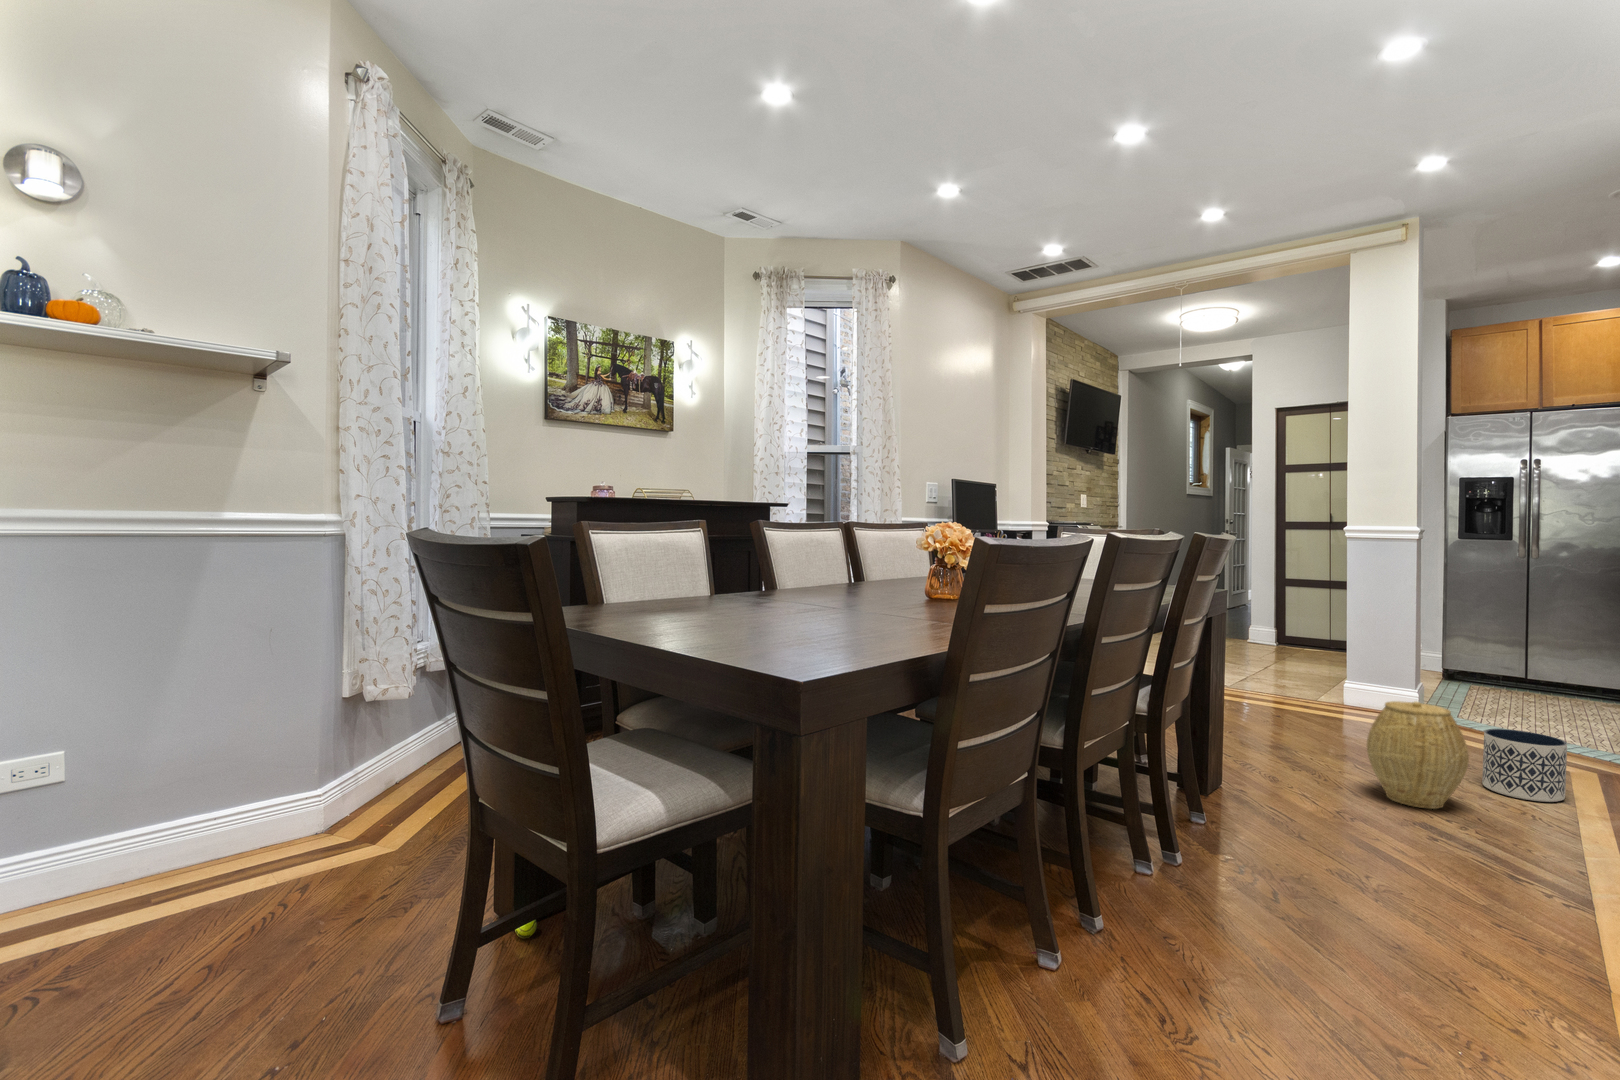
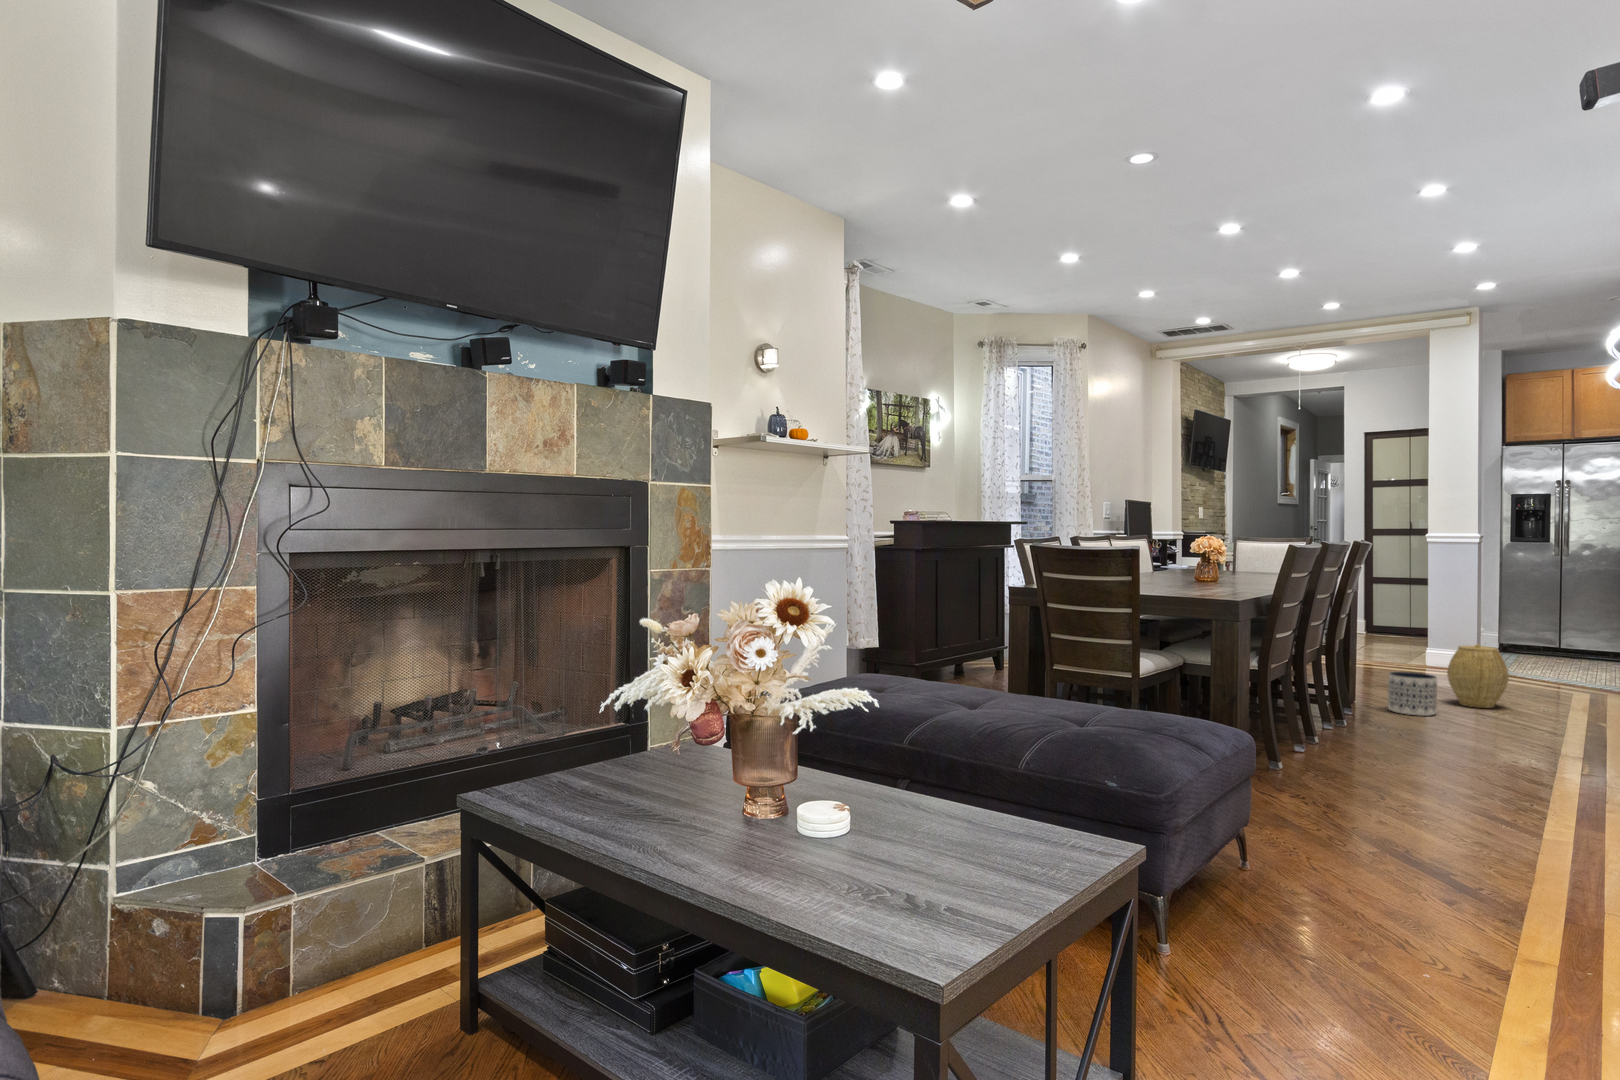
planter: present [1482,729,1567,802] -> present [1388,672,1437,716]

